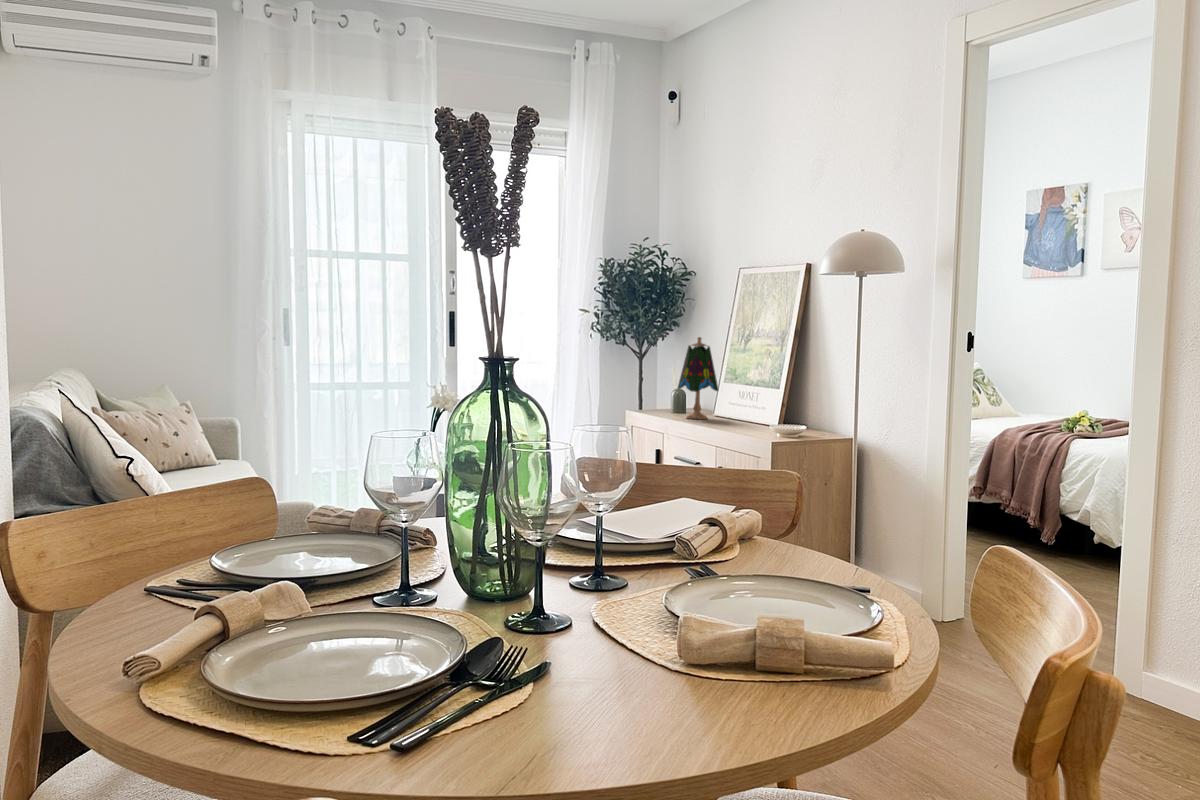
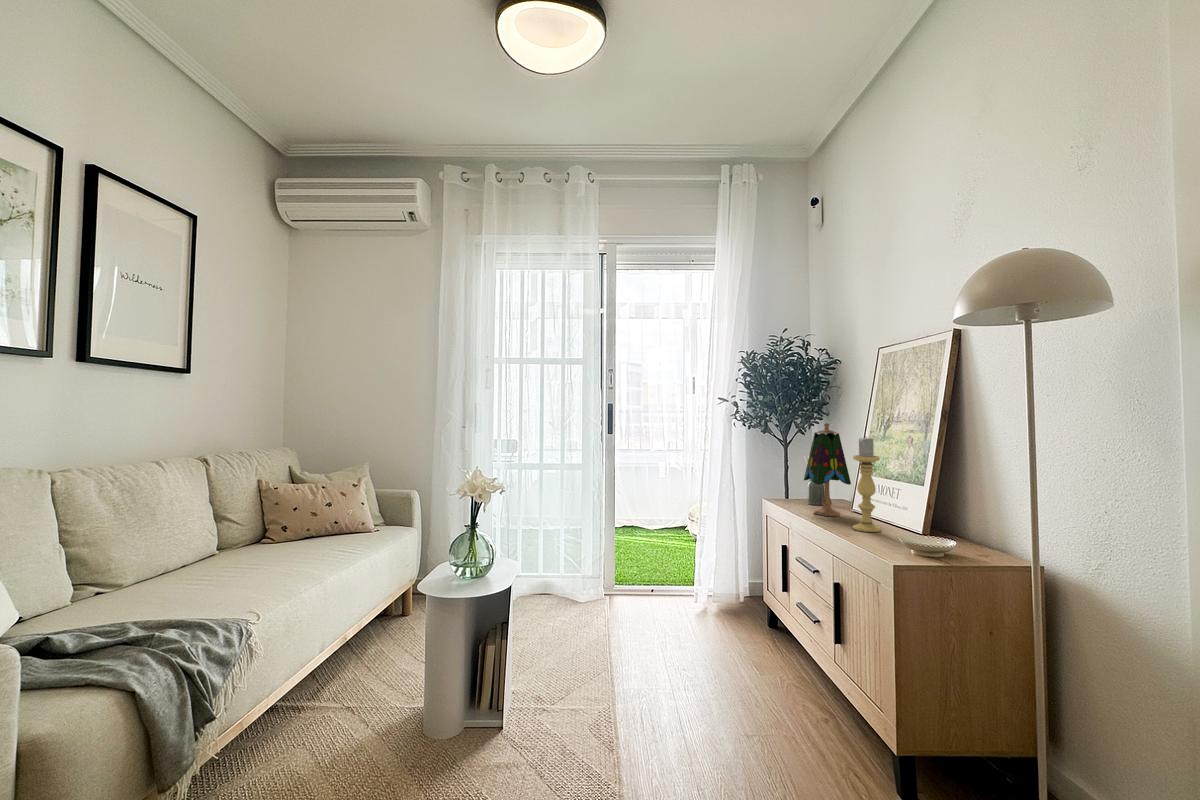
candle holder: none [728,350,750,427] -> present [853,438,881,532]

